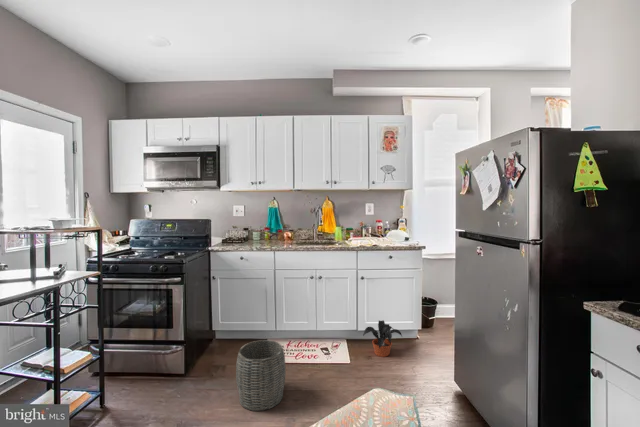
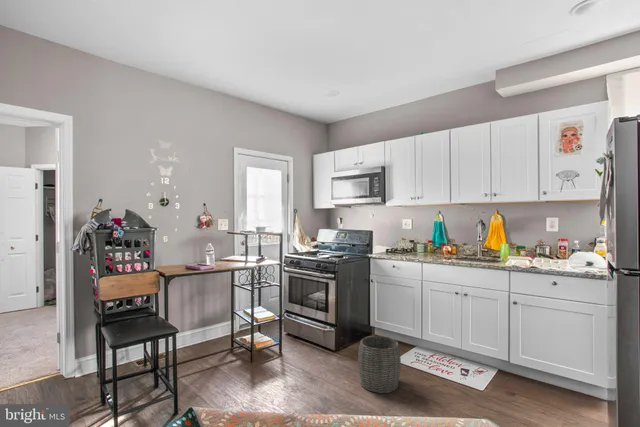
potted plant: present [363,321,402,357] -> none [504,356,557,399]

